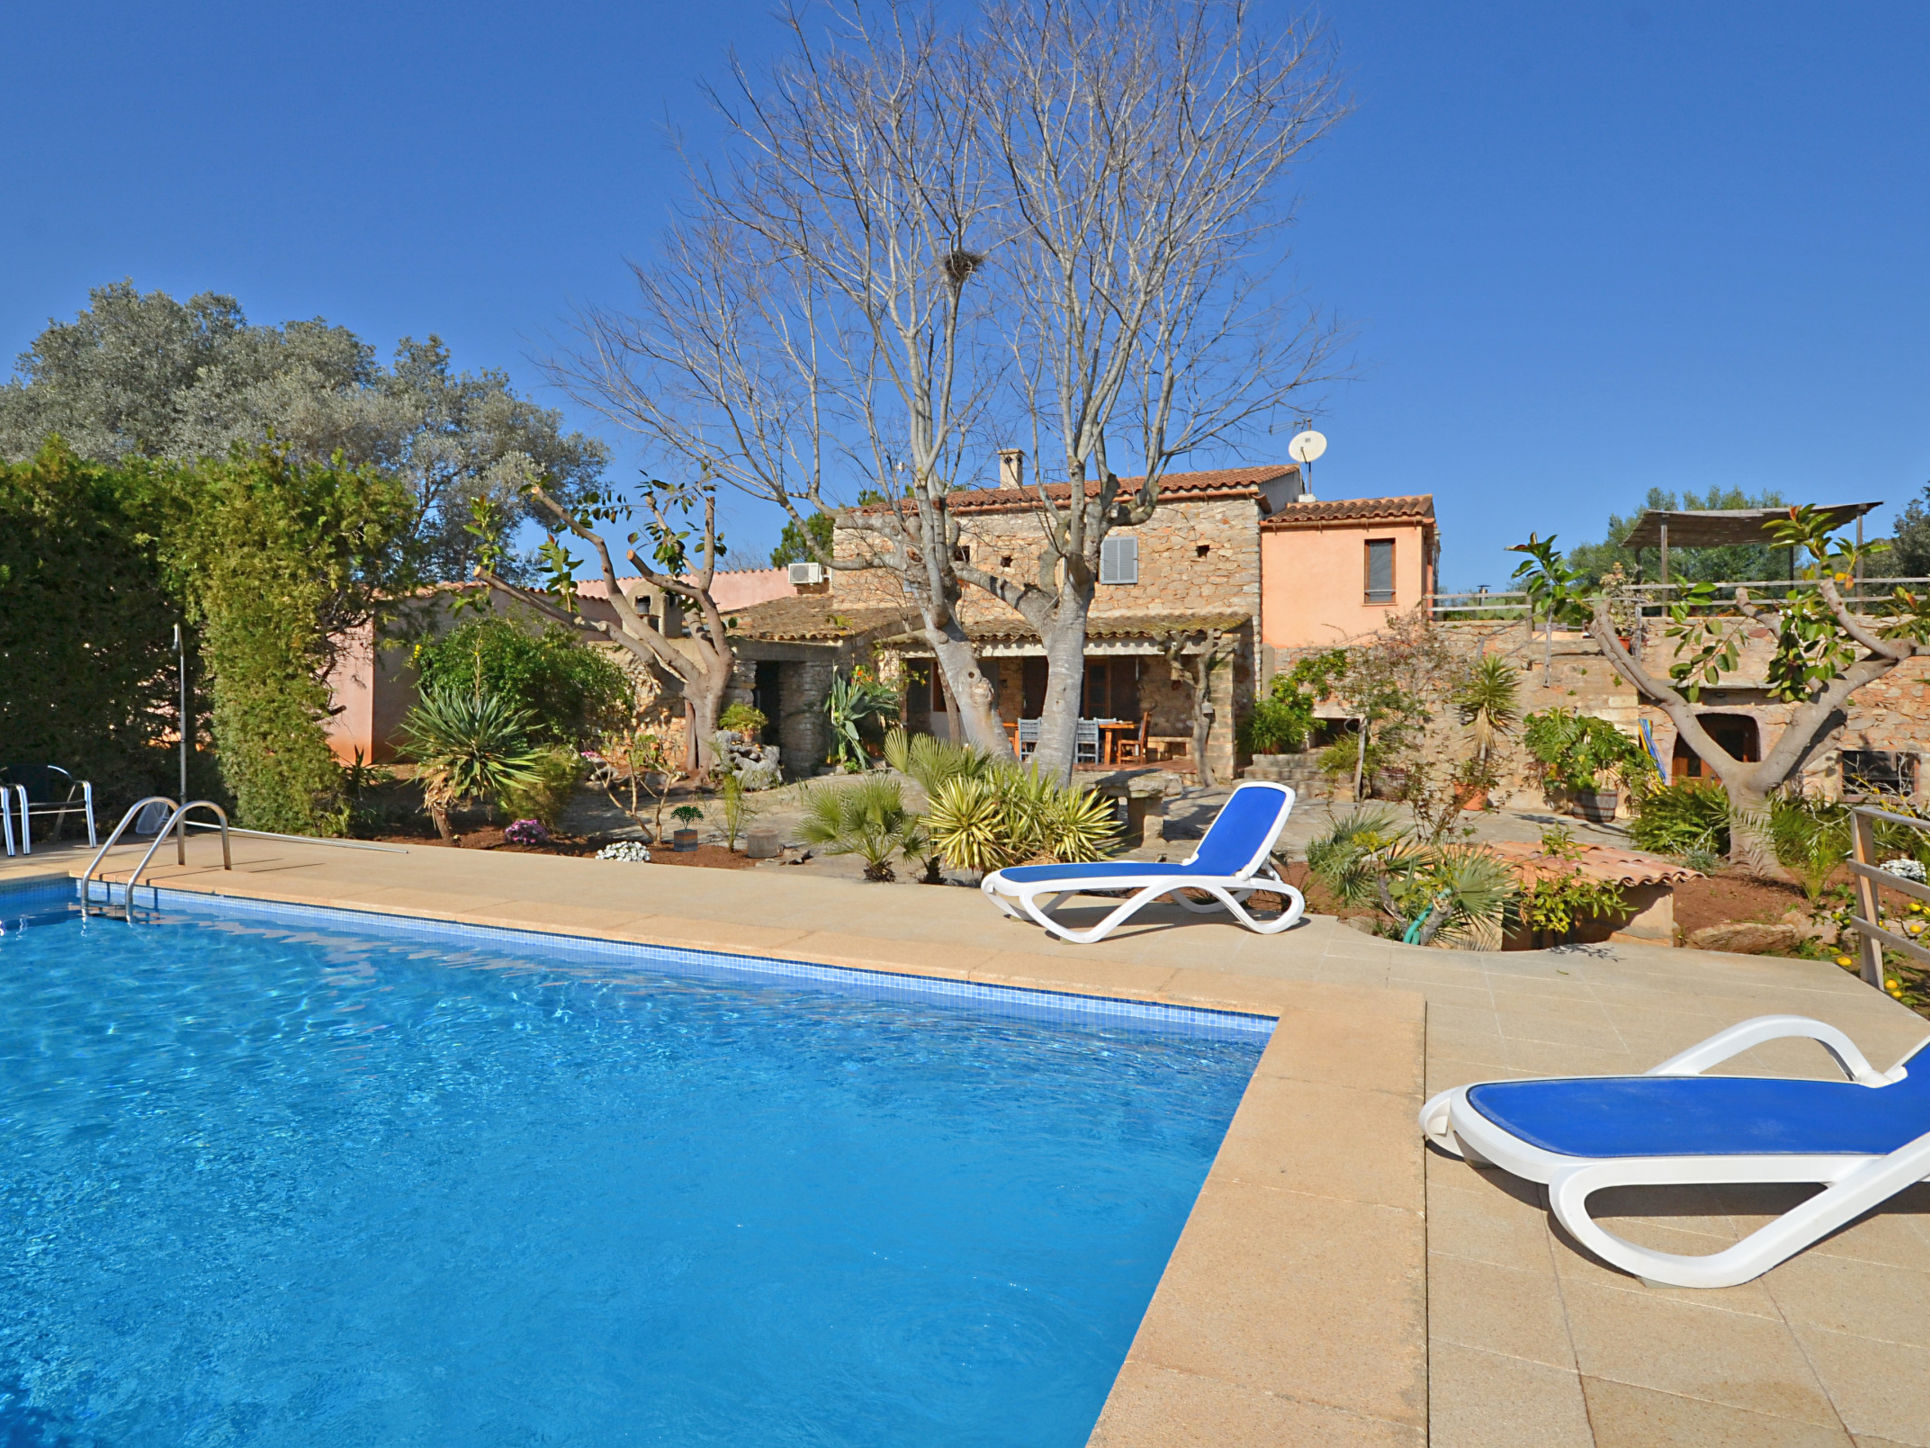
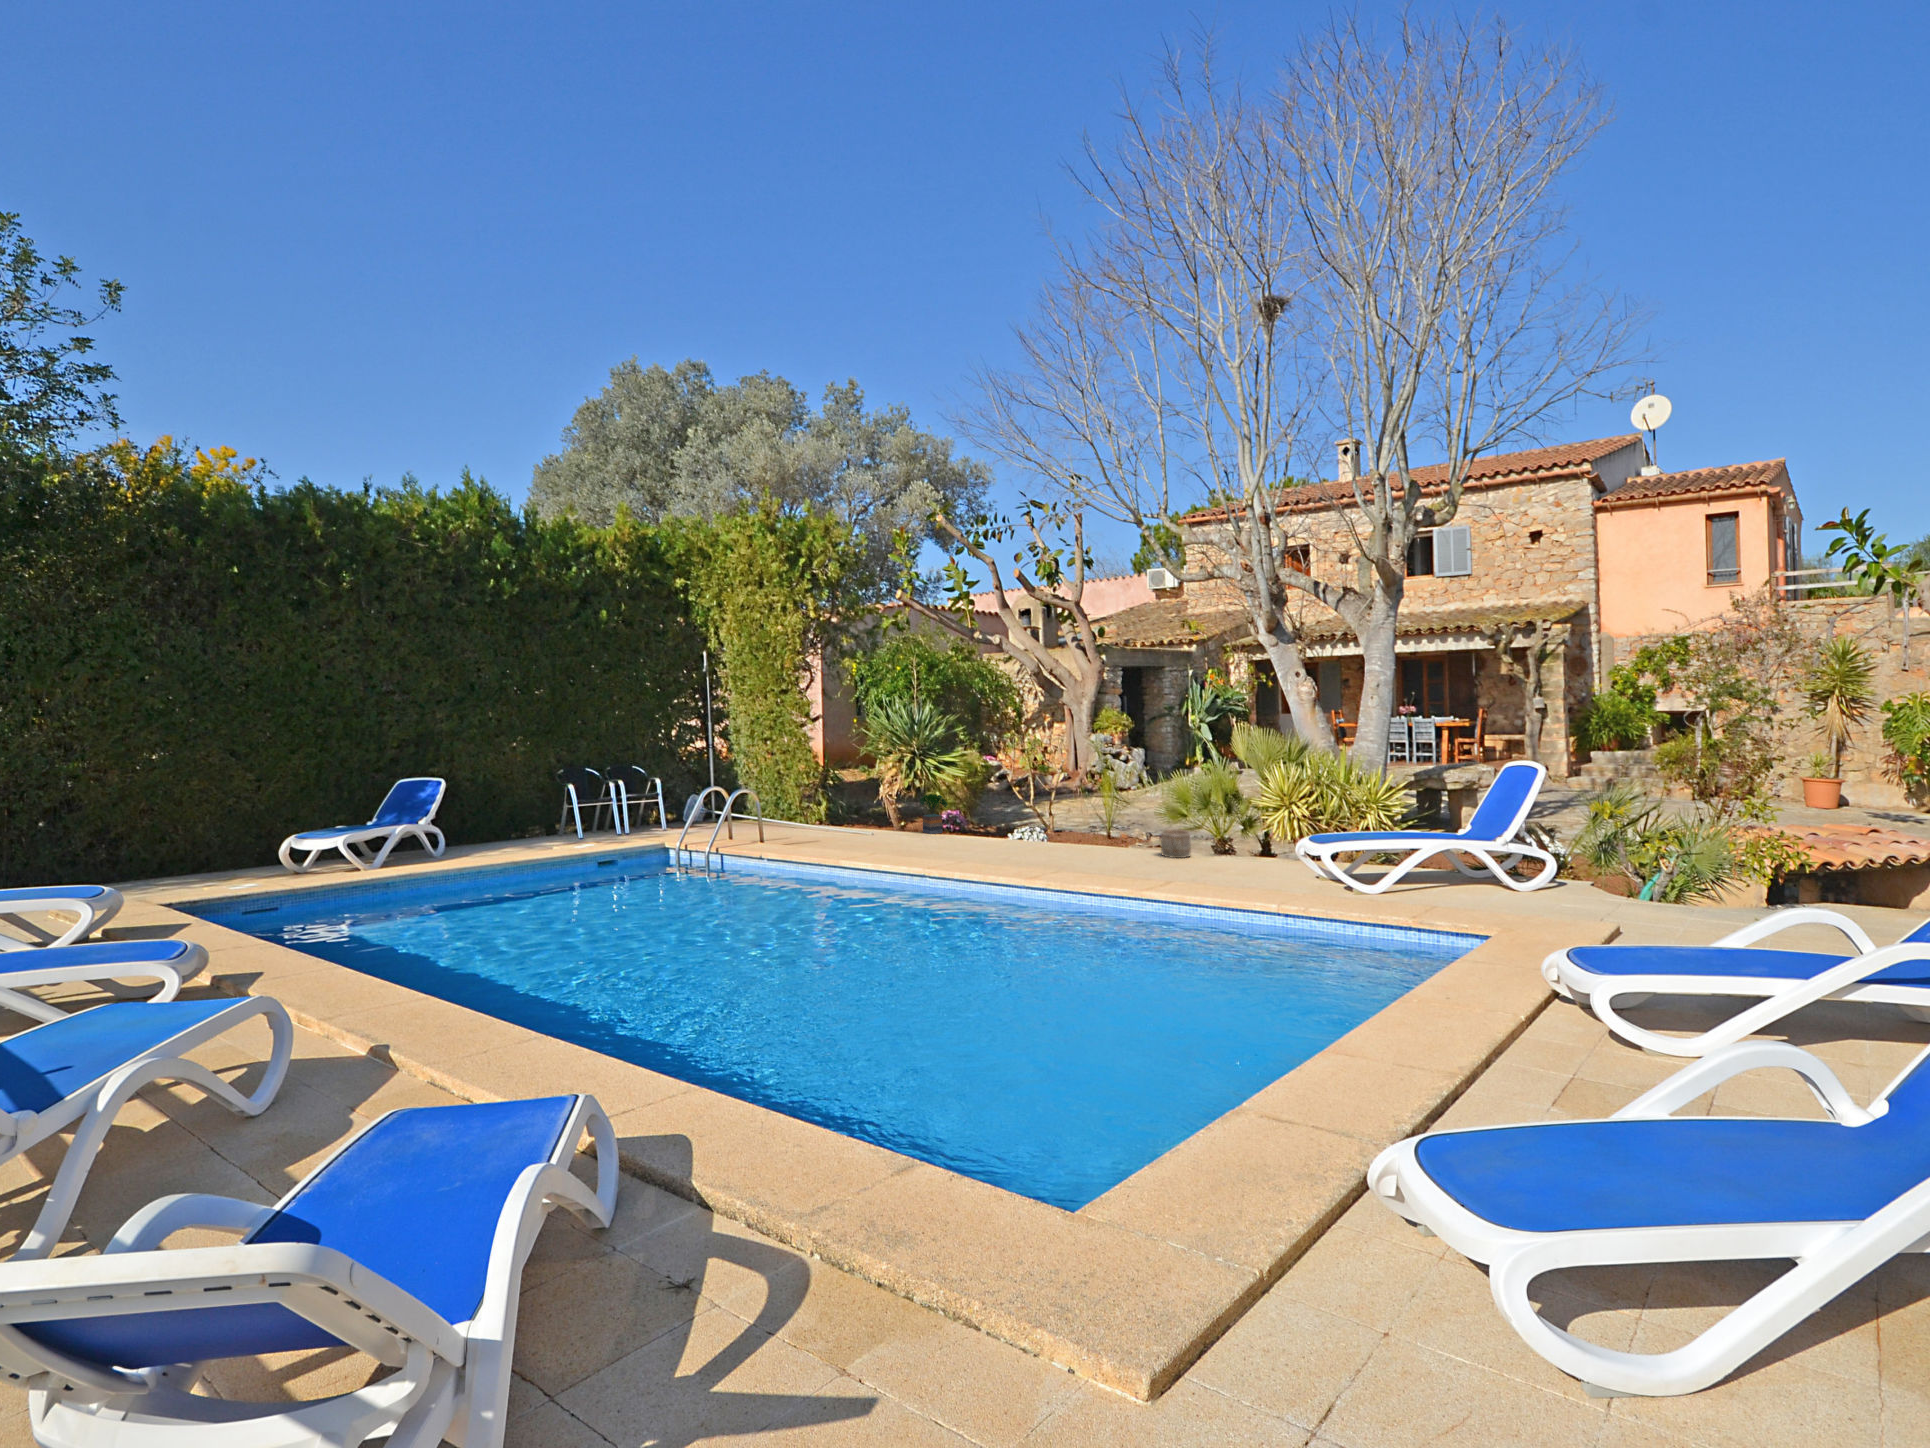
potted tree: present [670,806,705,852] -> present [920,794,948,834]

